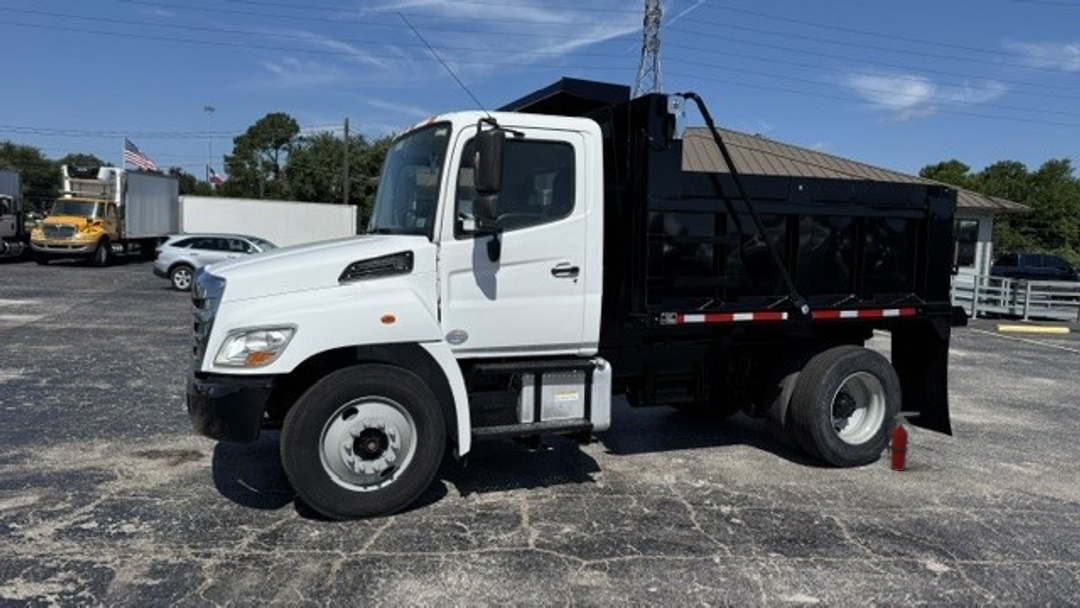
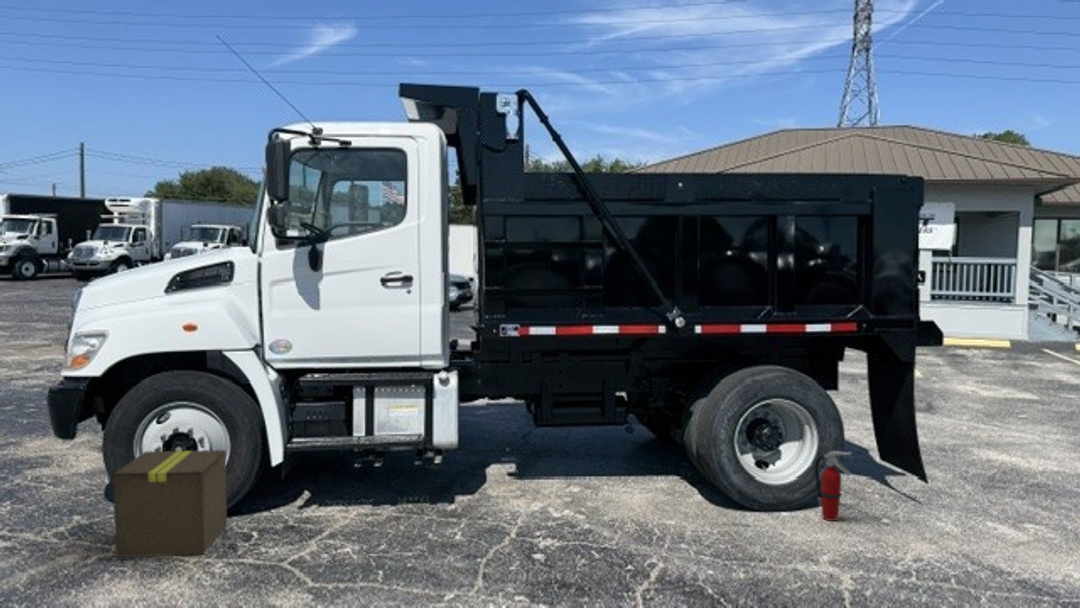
cardboard box: none [334,444,435,561] -> present [113,450,227,557]

